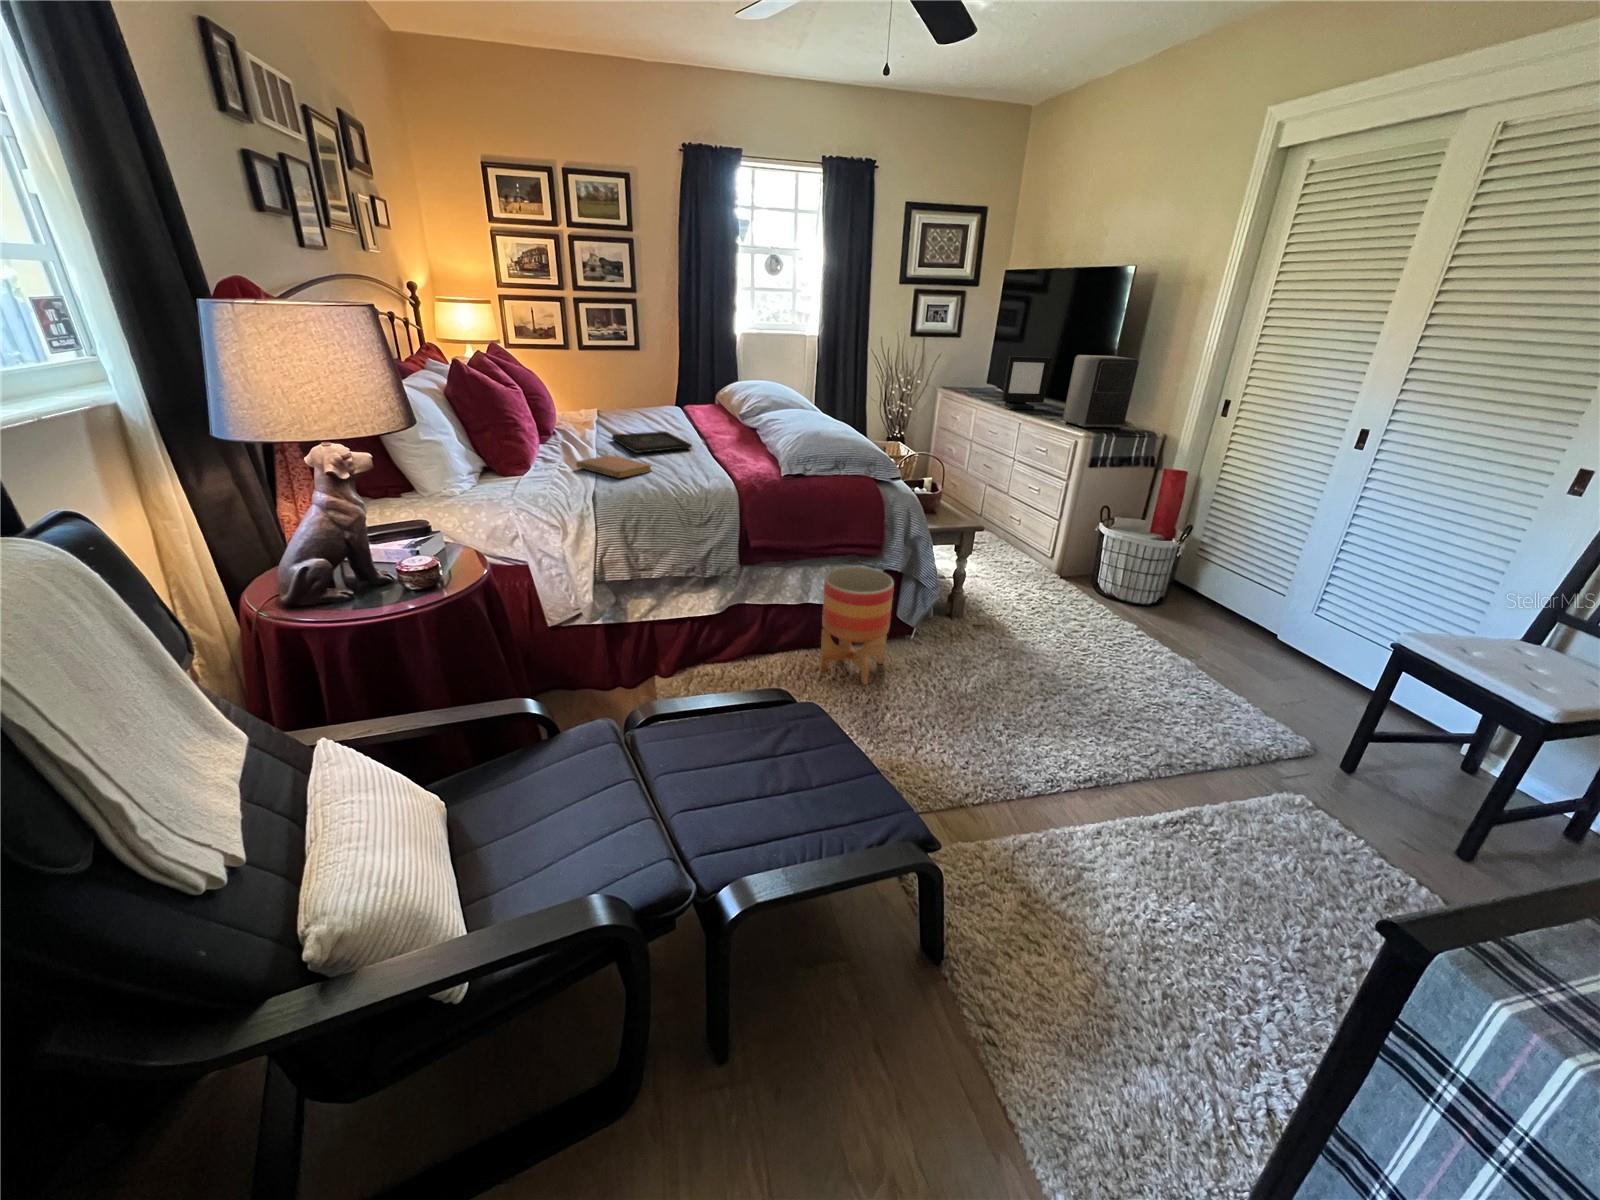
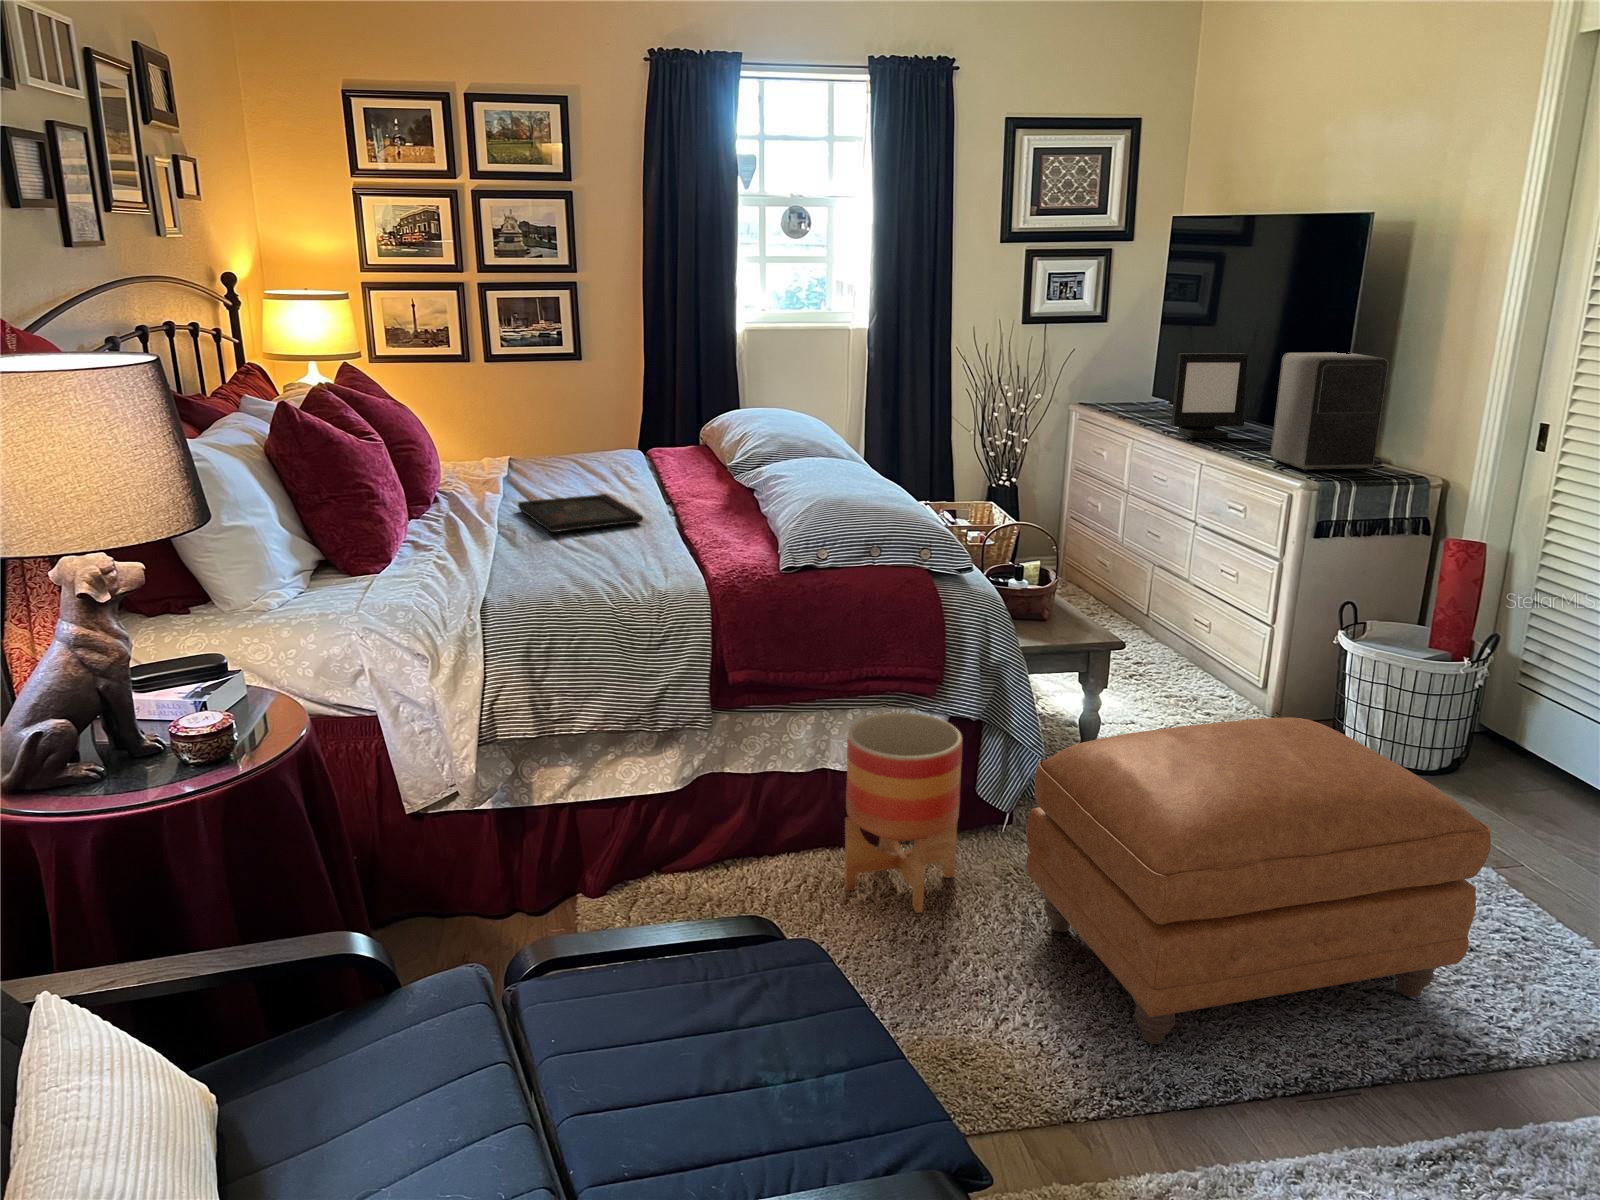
notebook: present [576,455,651,478] -> none [457,538,574,576]
ottoman: none [930,571,1210,759] -> present [1027,717,1491,1044]

